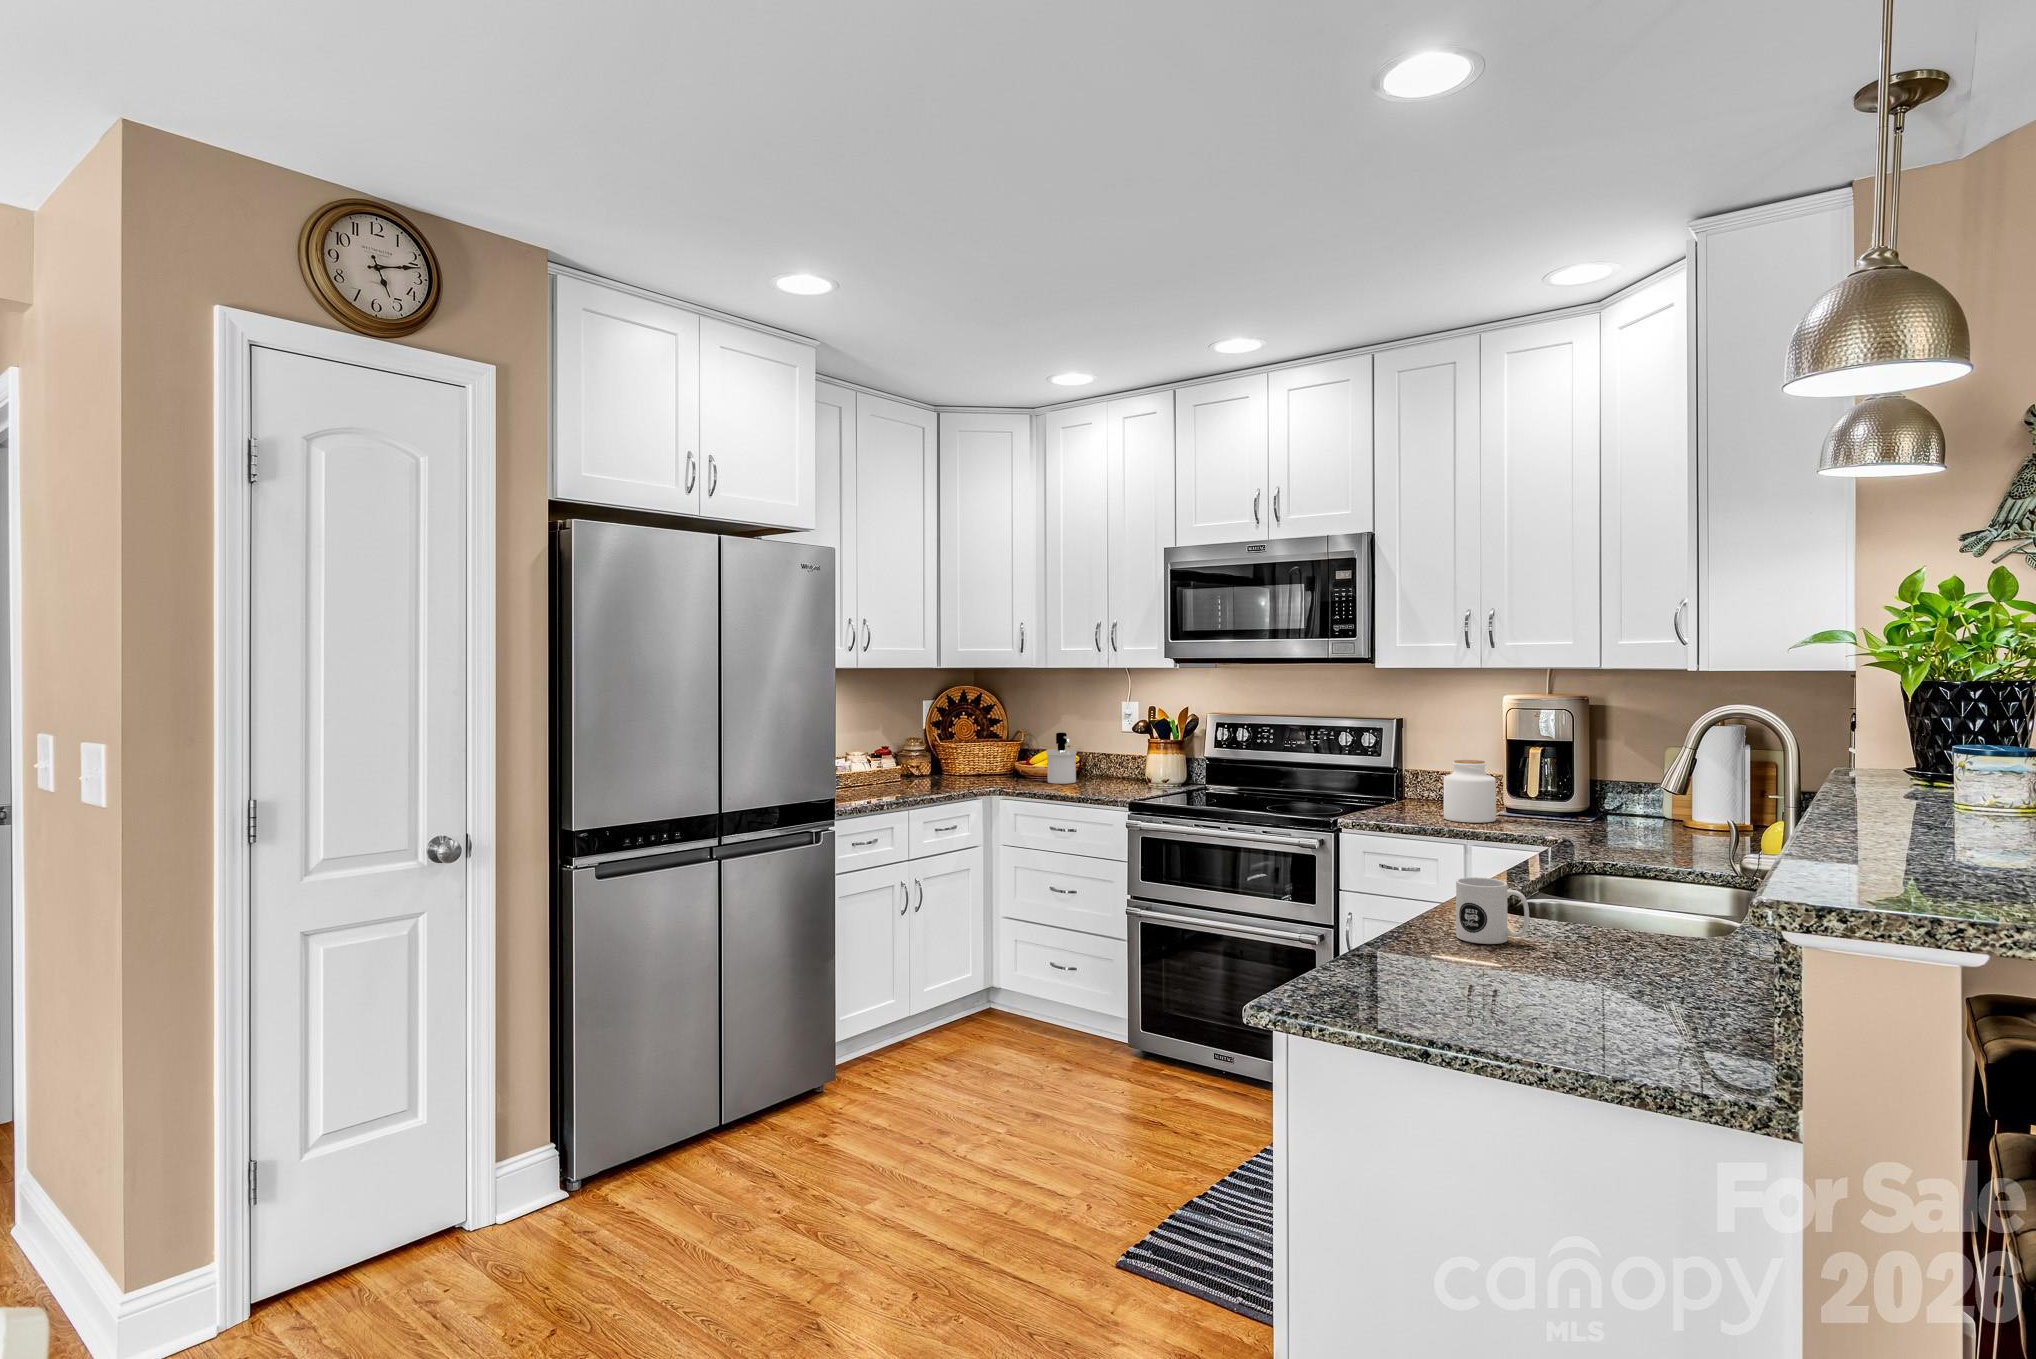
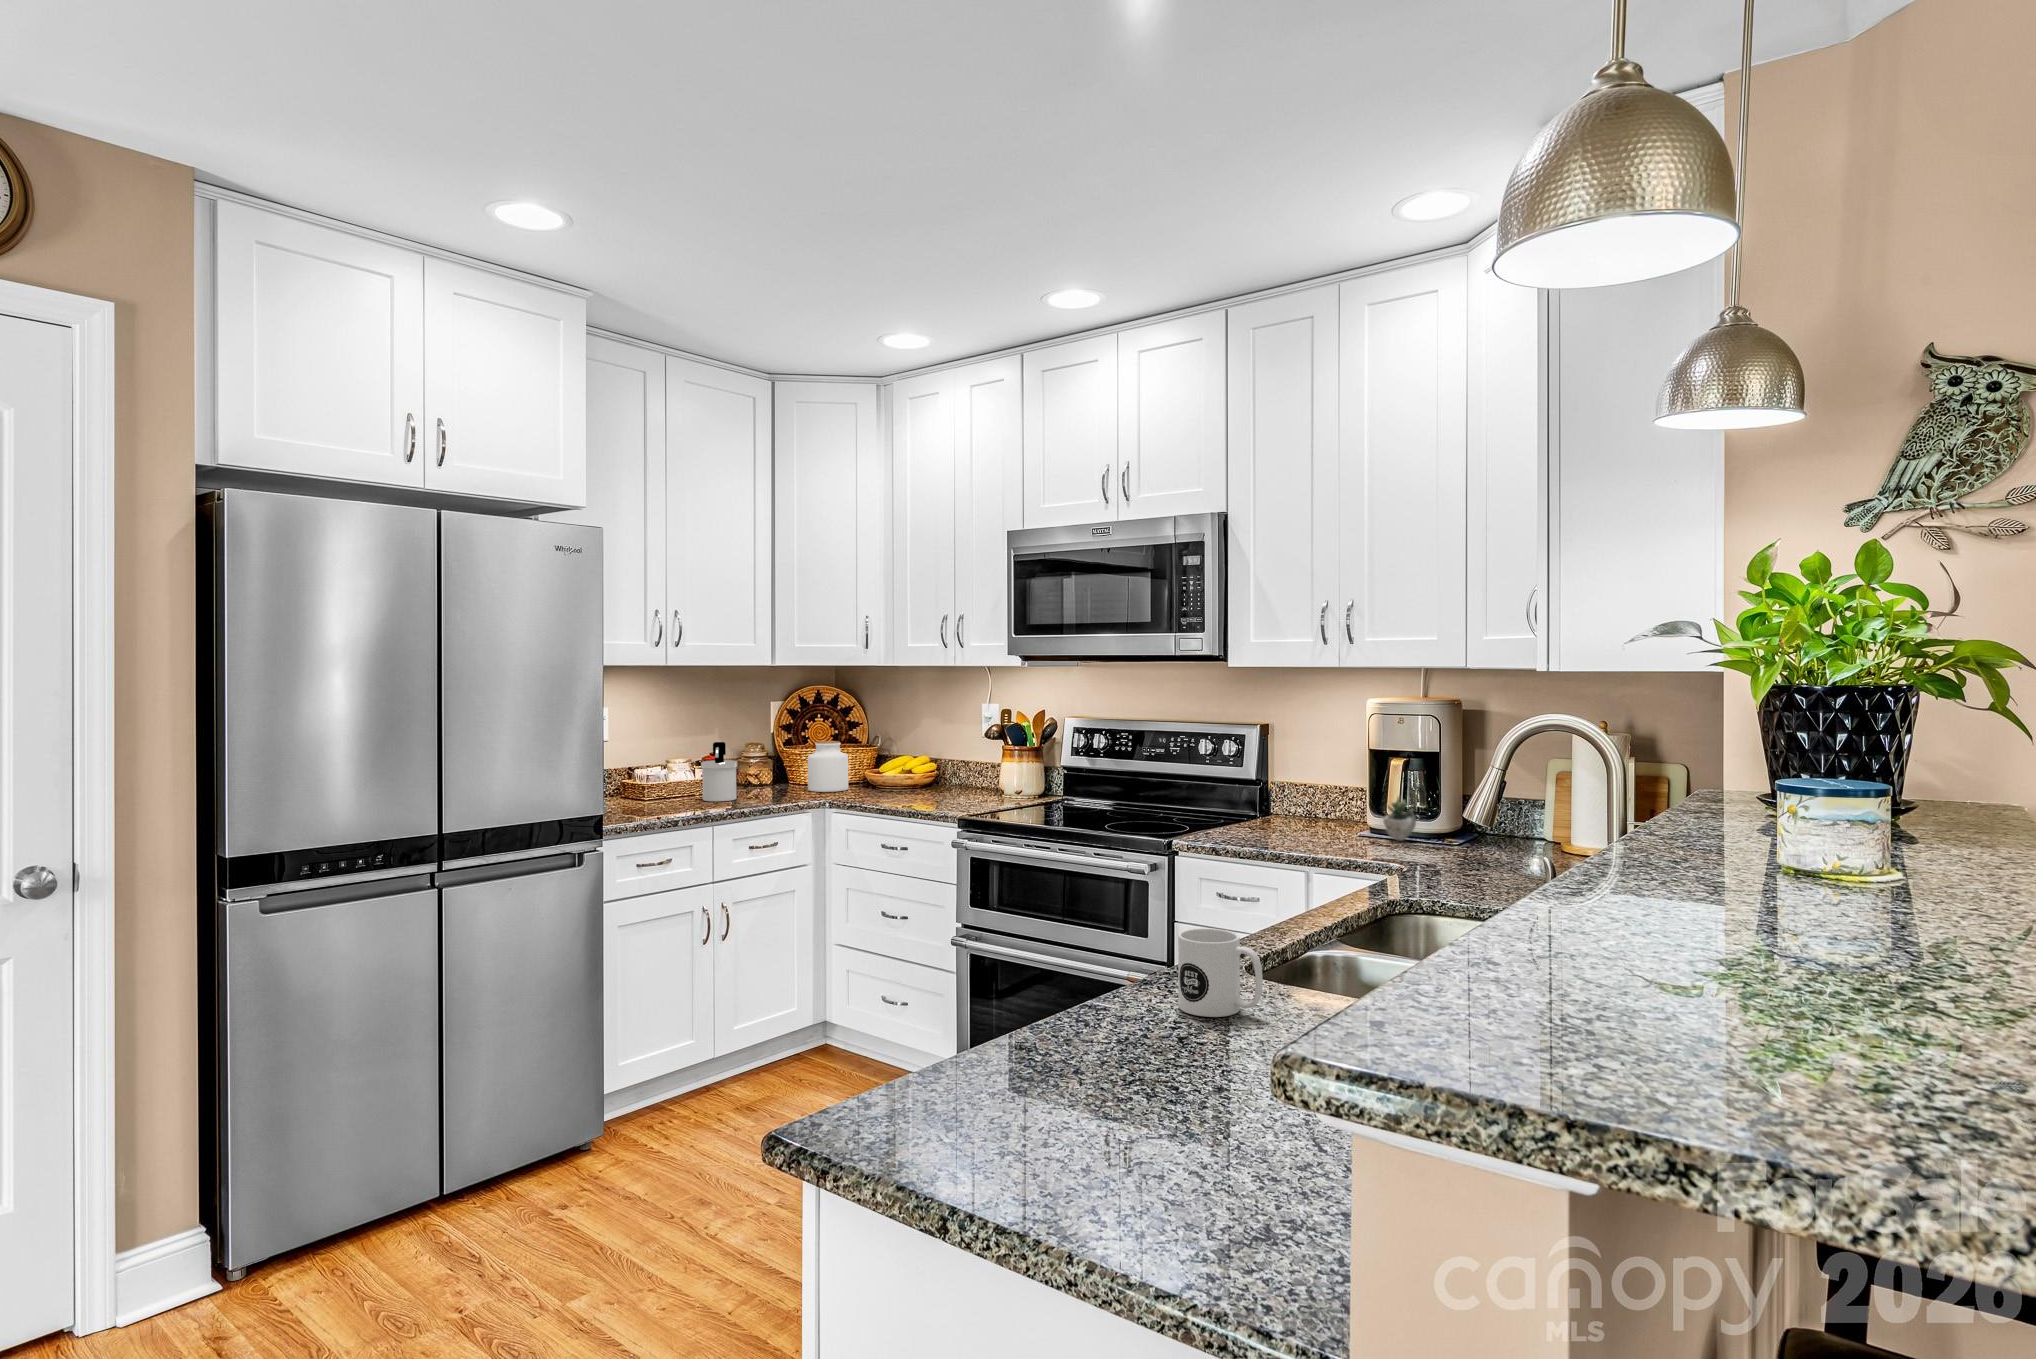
soap dispenser: present [1046,733,1077,784] -> present [701,742,737,801]
jar: present [1444,760,1496,823] -> present [808,741,848,792]
succulent plant: none [1522,778,1581,820] -> present [1383,797,1416,841]

